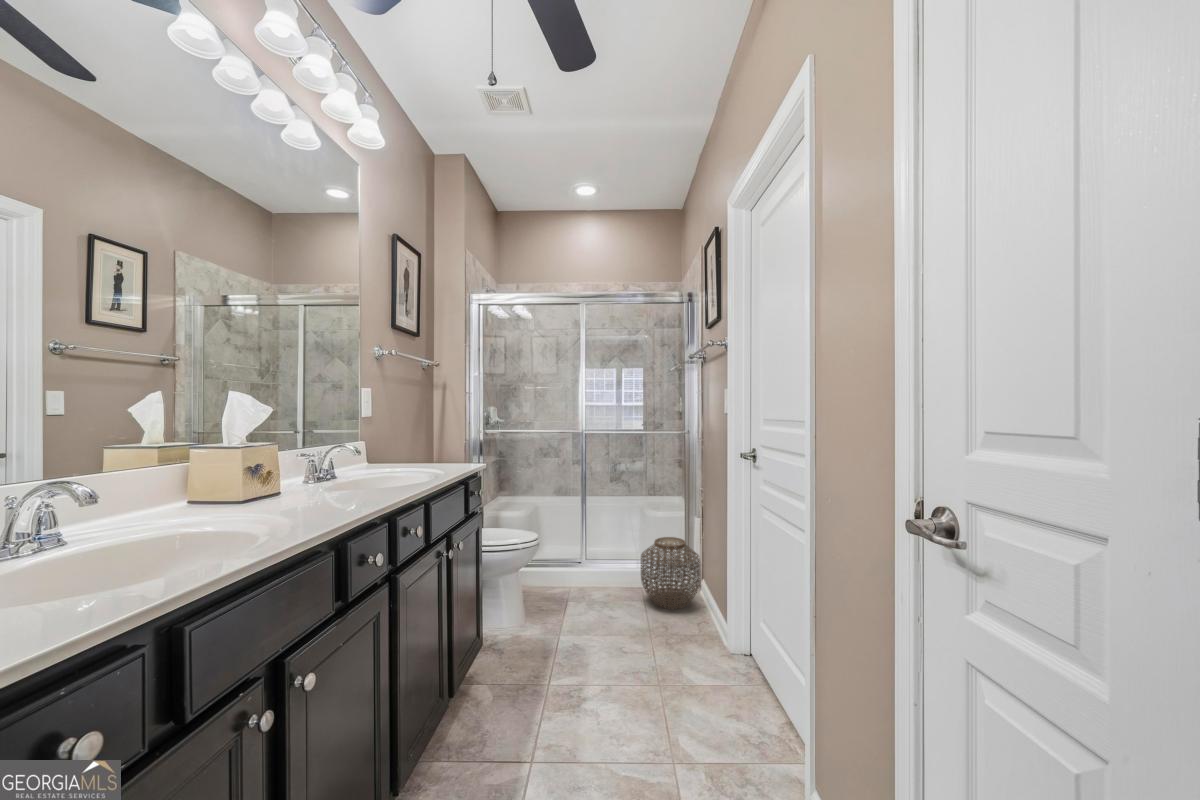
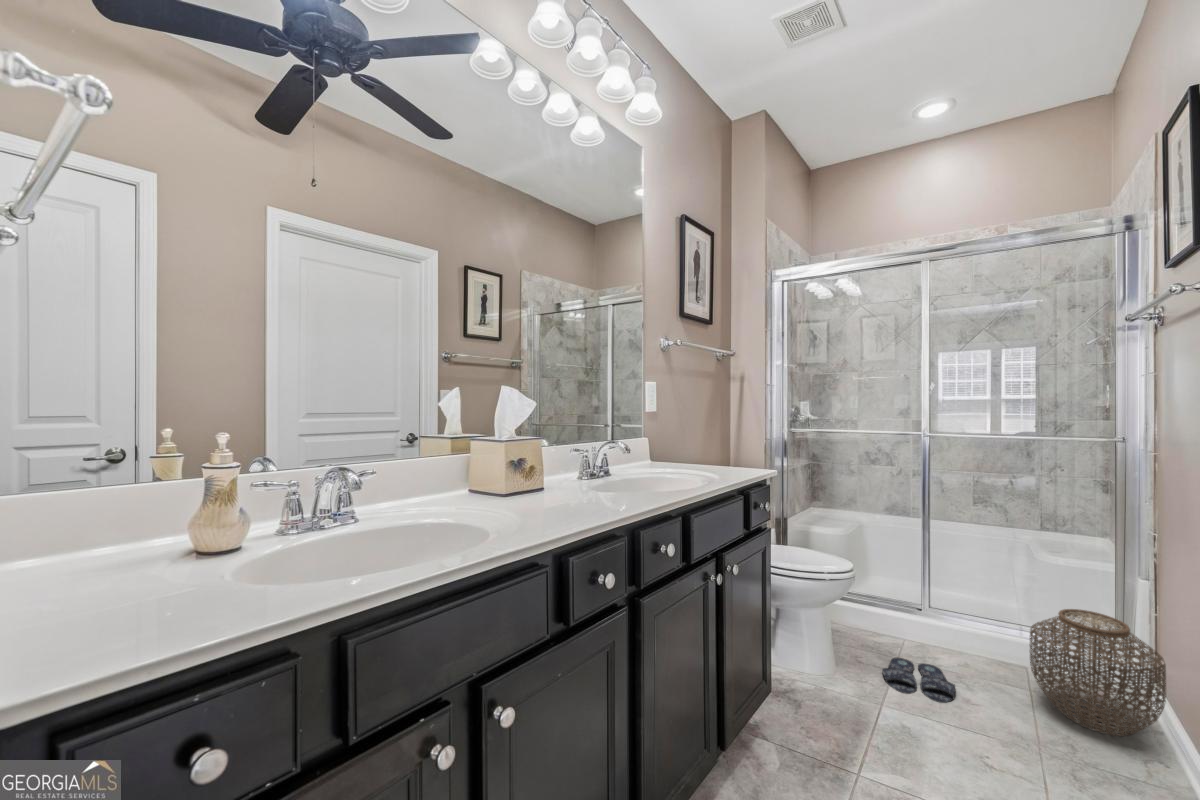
slippers: none [557,598,602,621] -> present [882,658,955,703]

